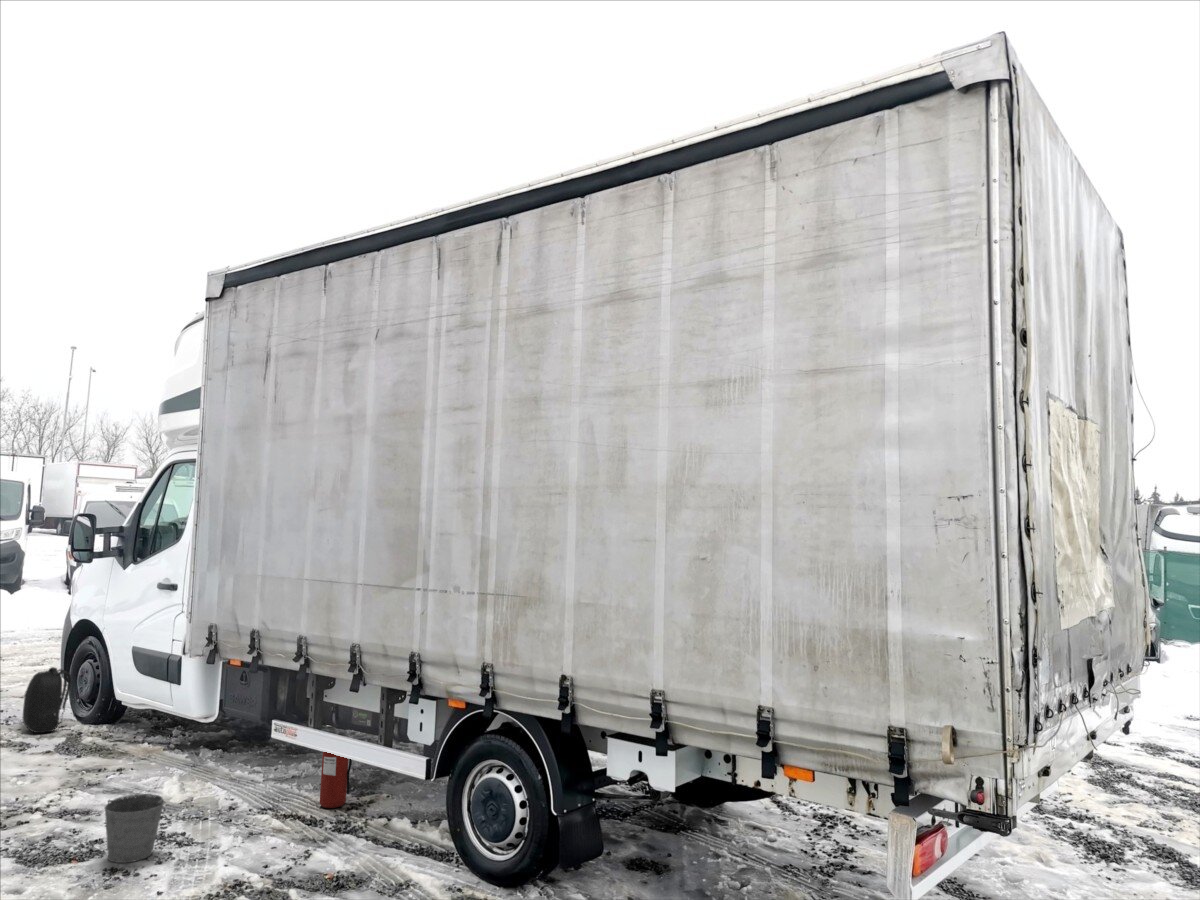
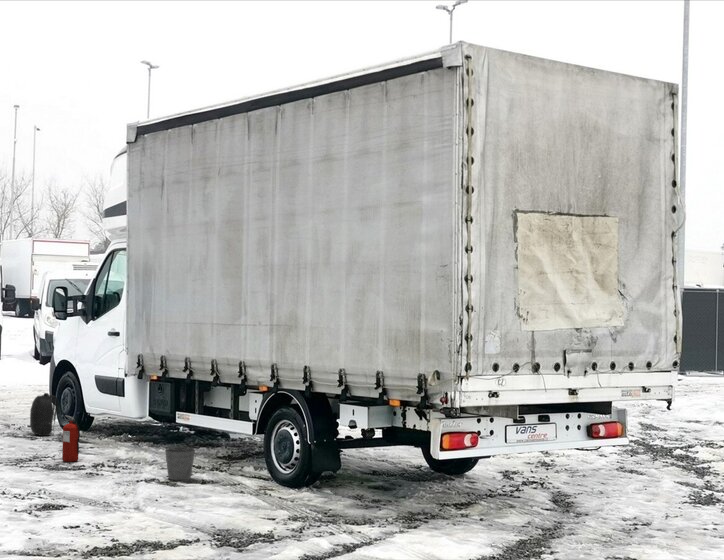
fire extinguisher: present [319,752,352,808] -> present [62,415,80,462]
bucket: present [105,794,164,863] -> present [165,447,195,480]

